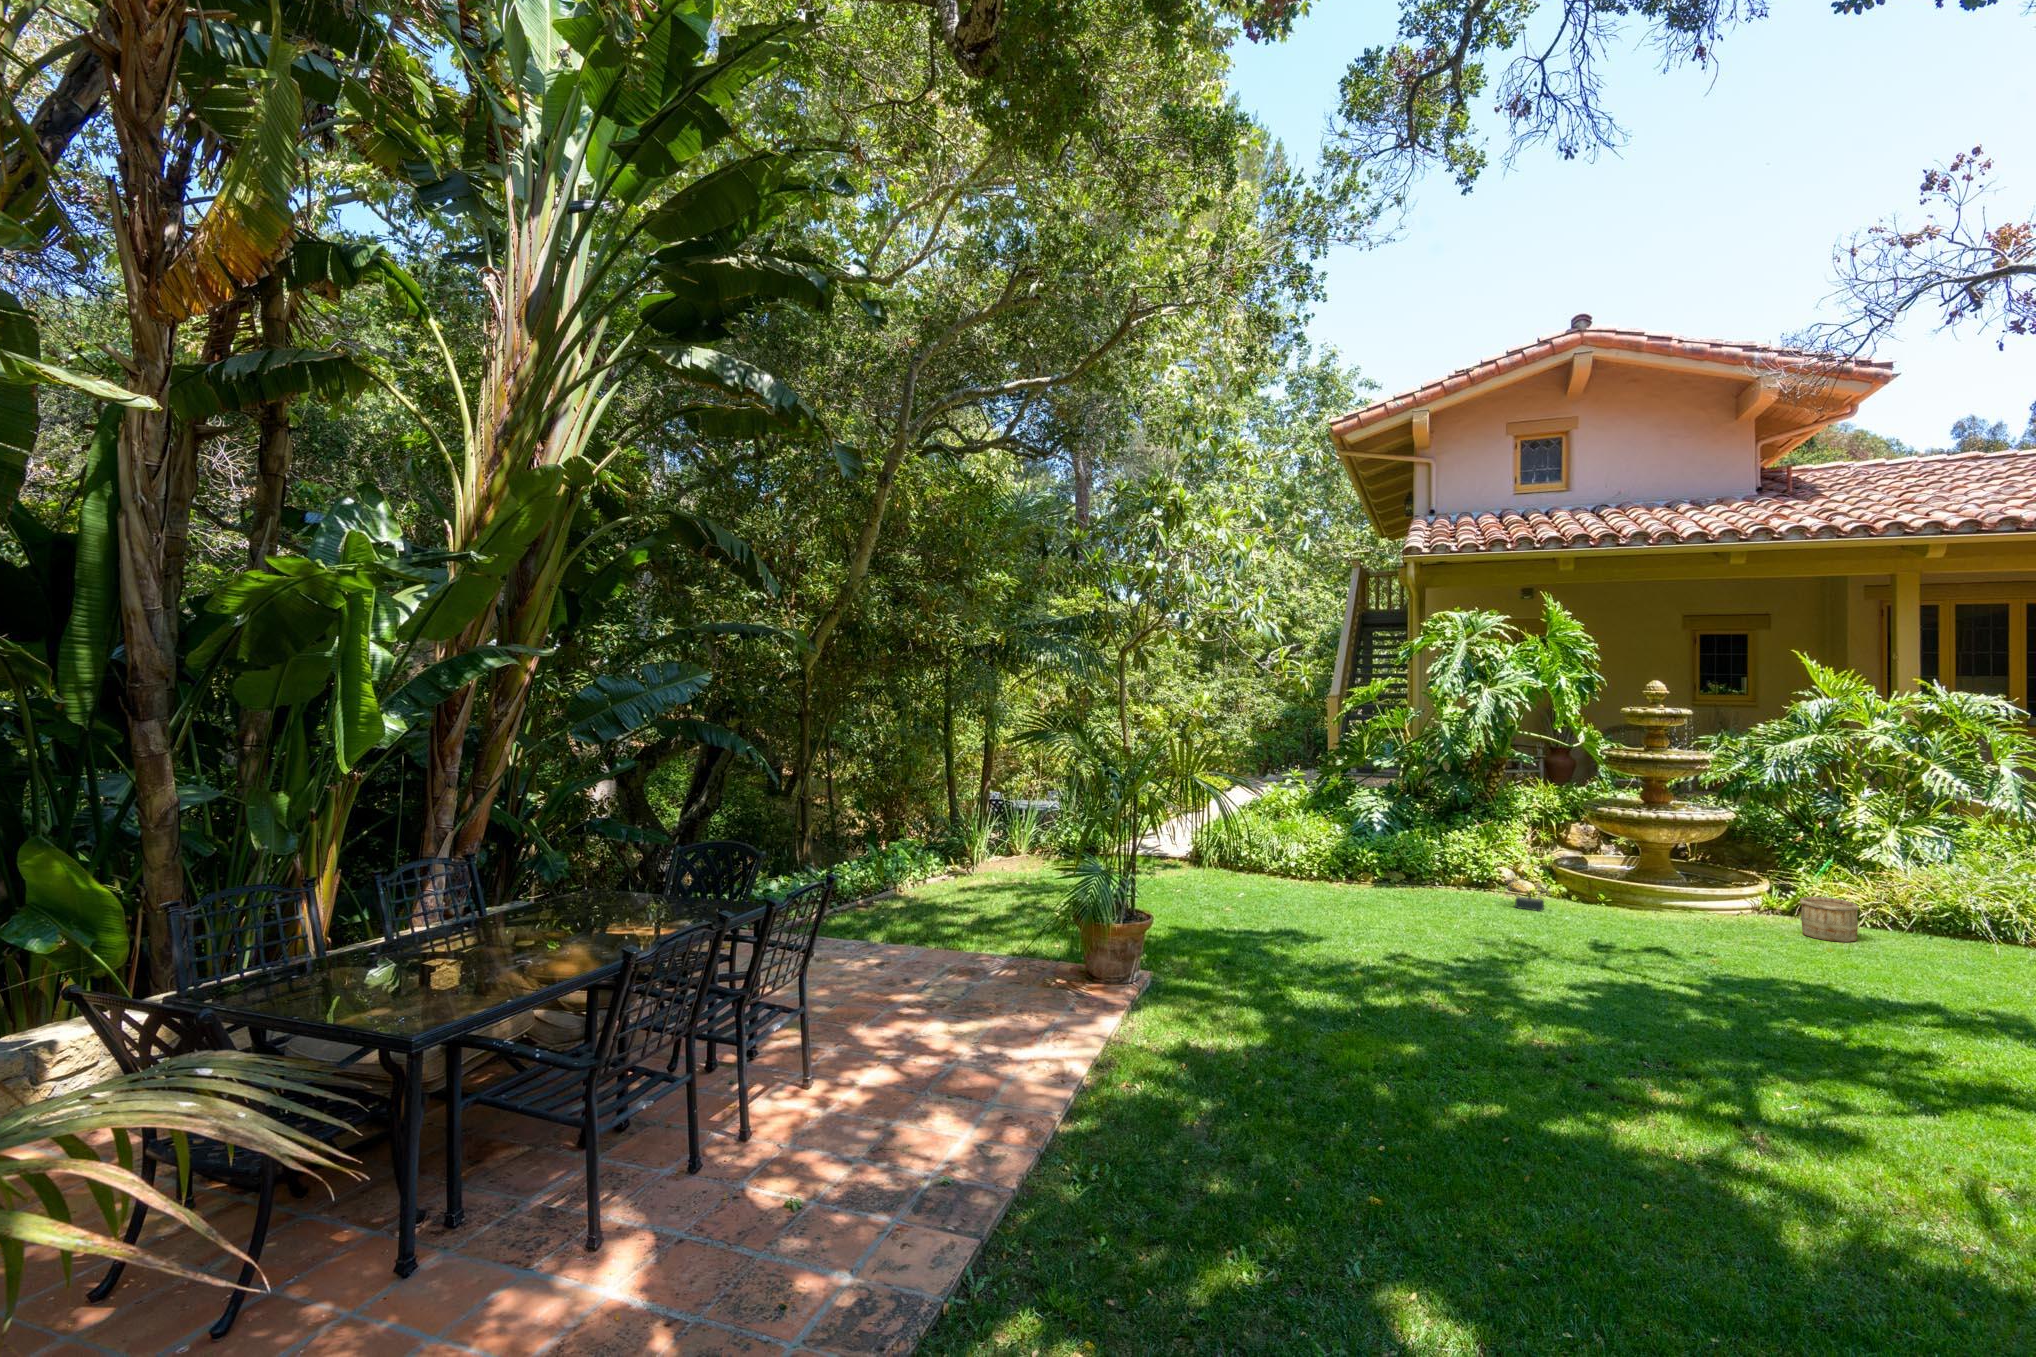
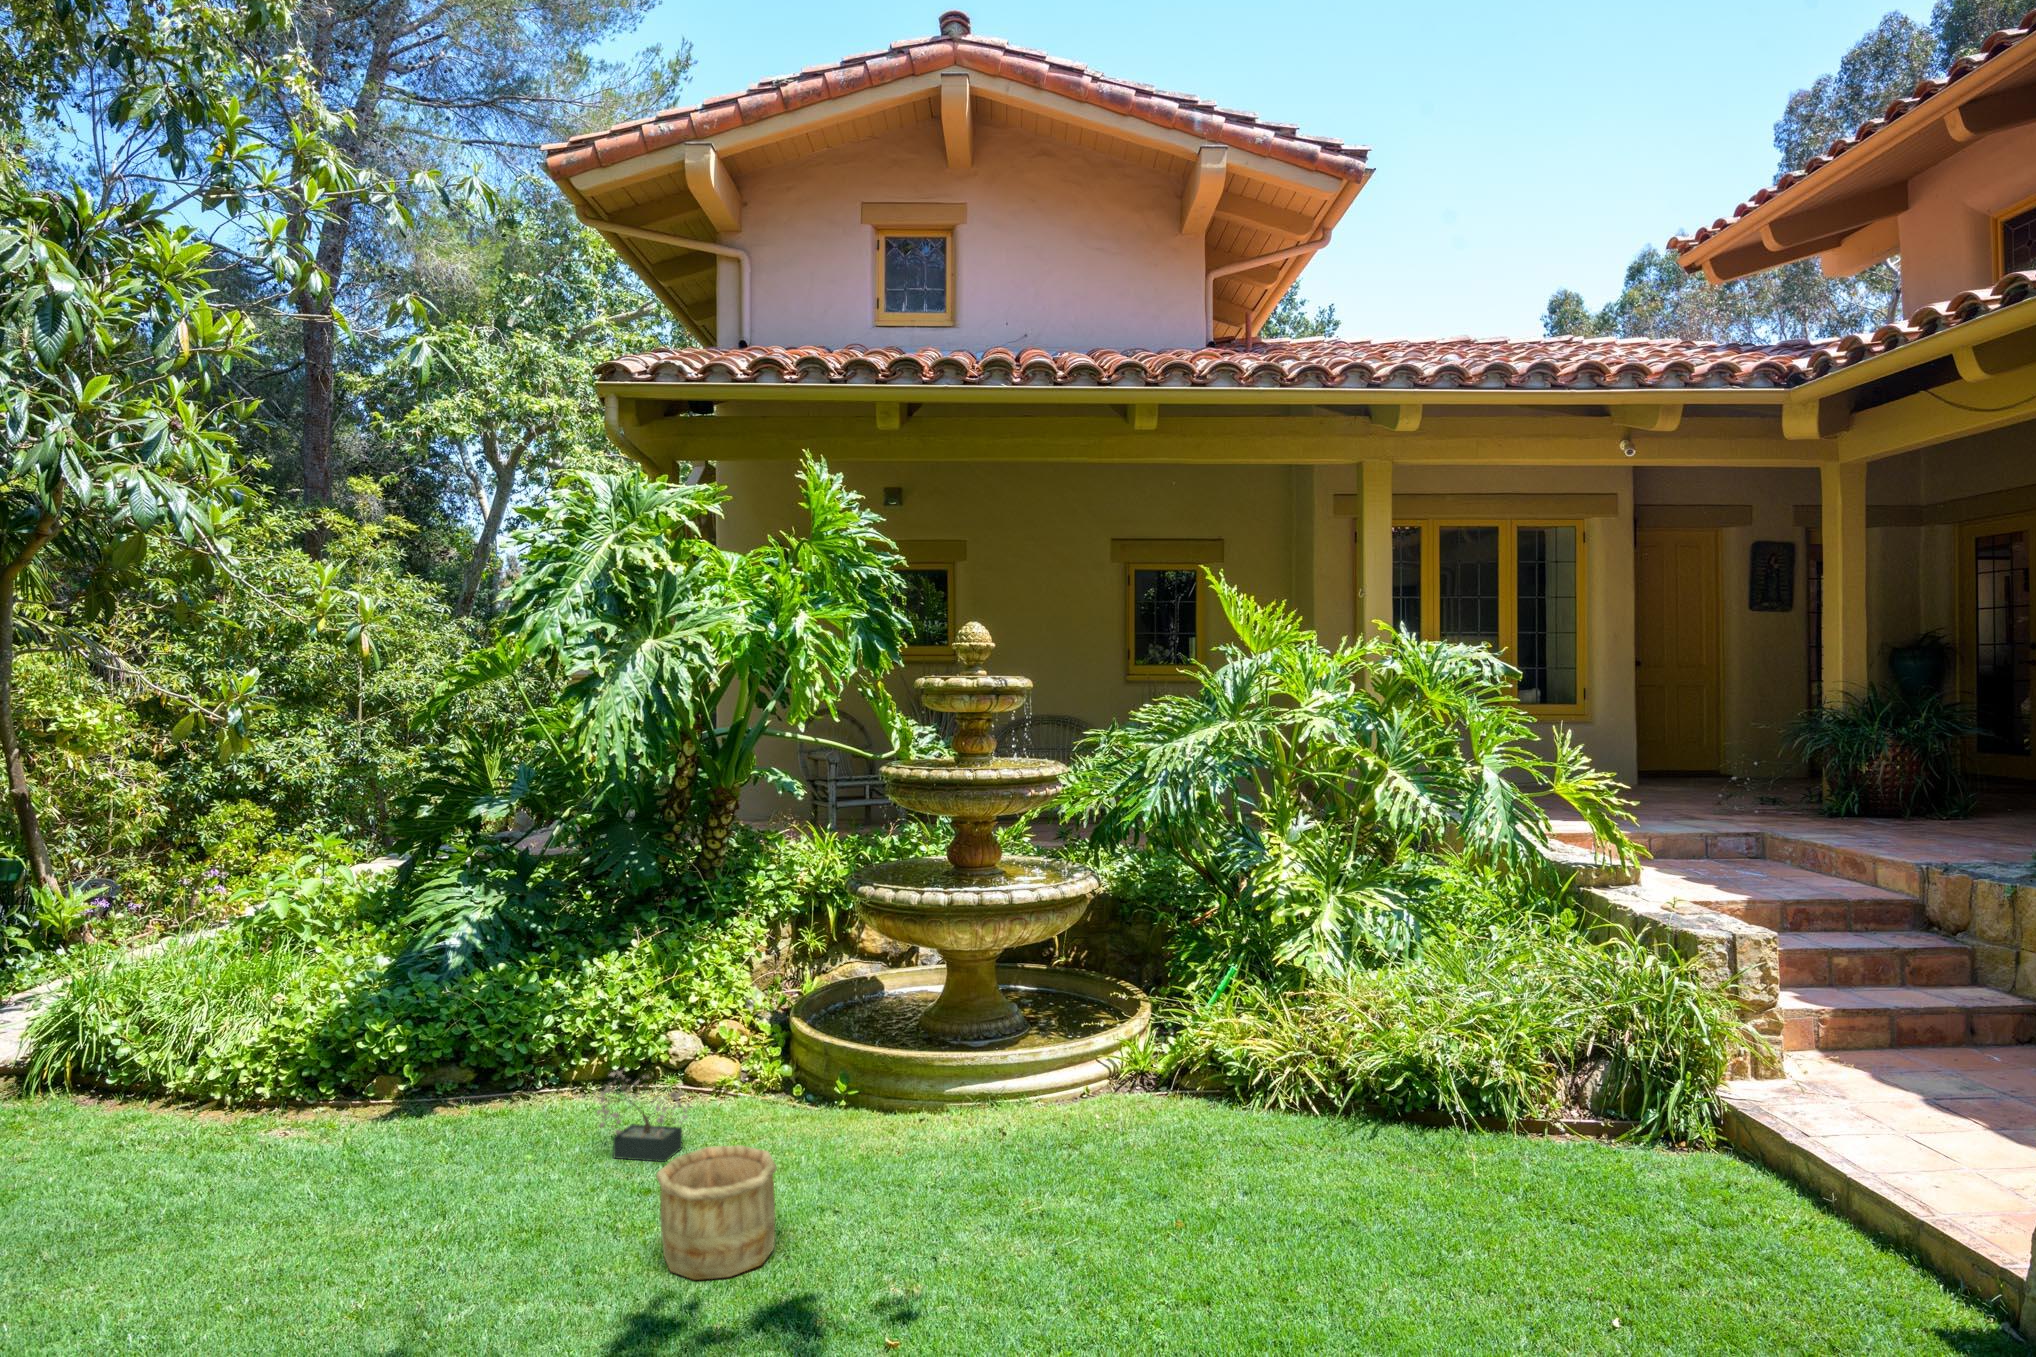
wooden bucket: present [1800,896,1859,942] -> present [656,1145,777,1280]

